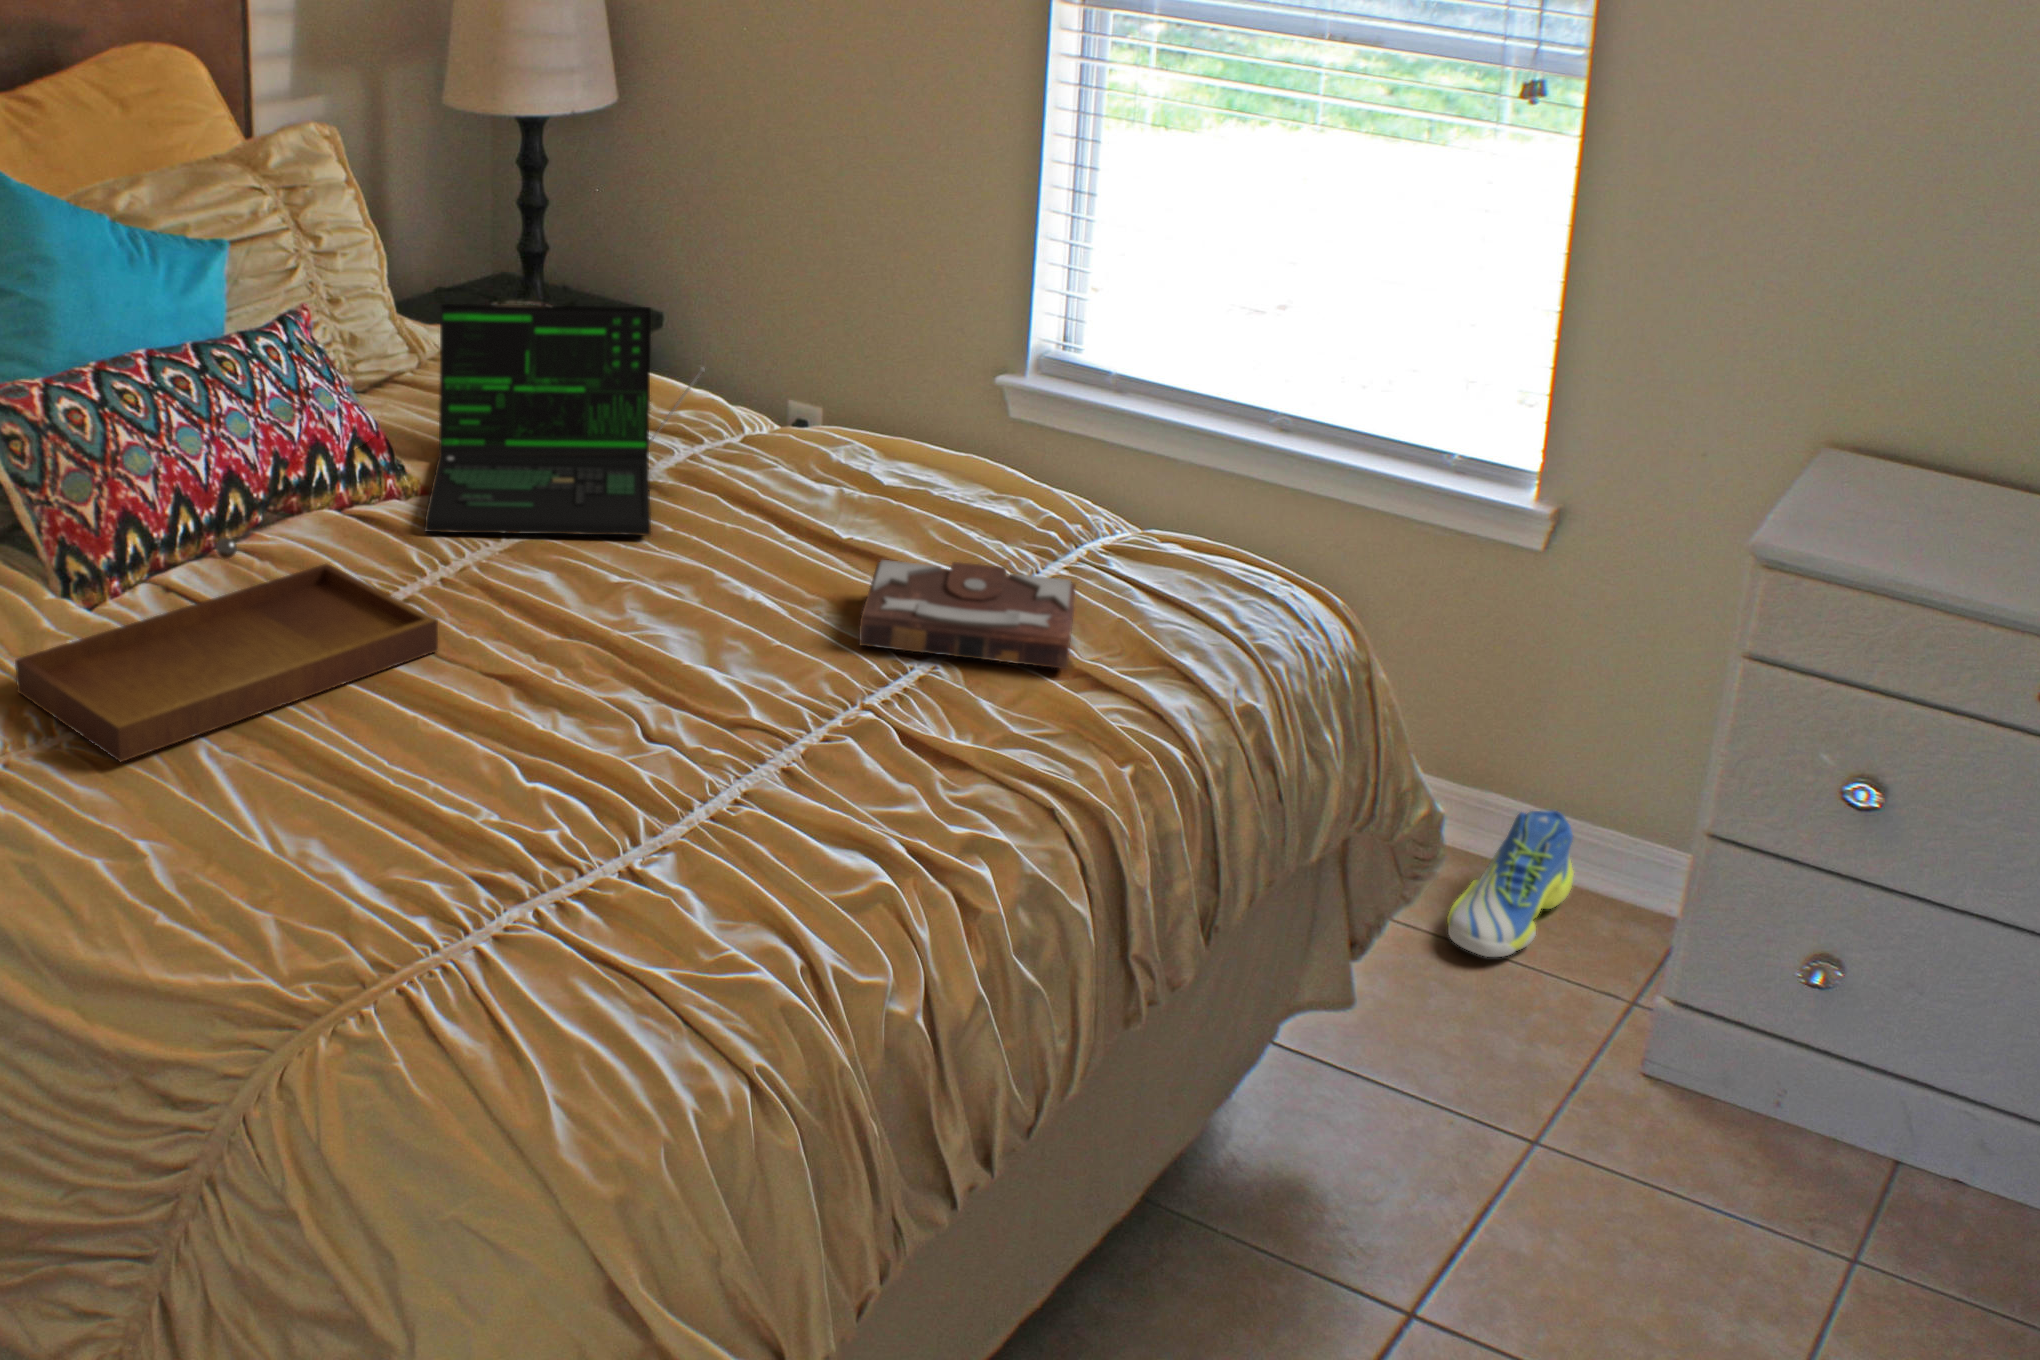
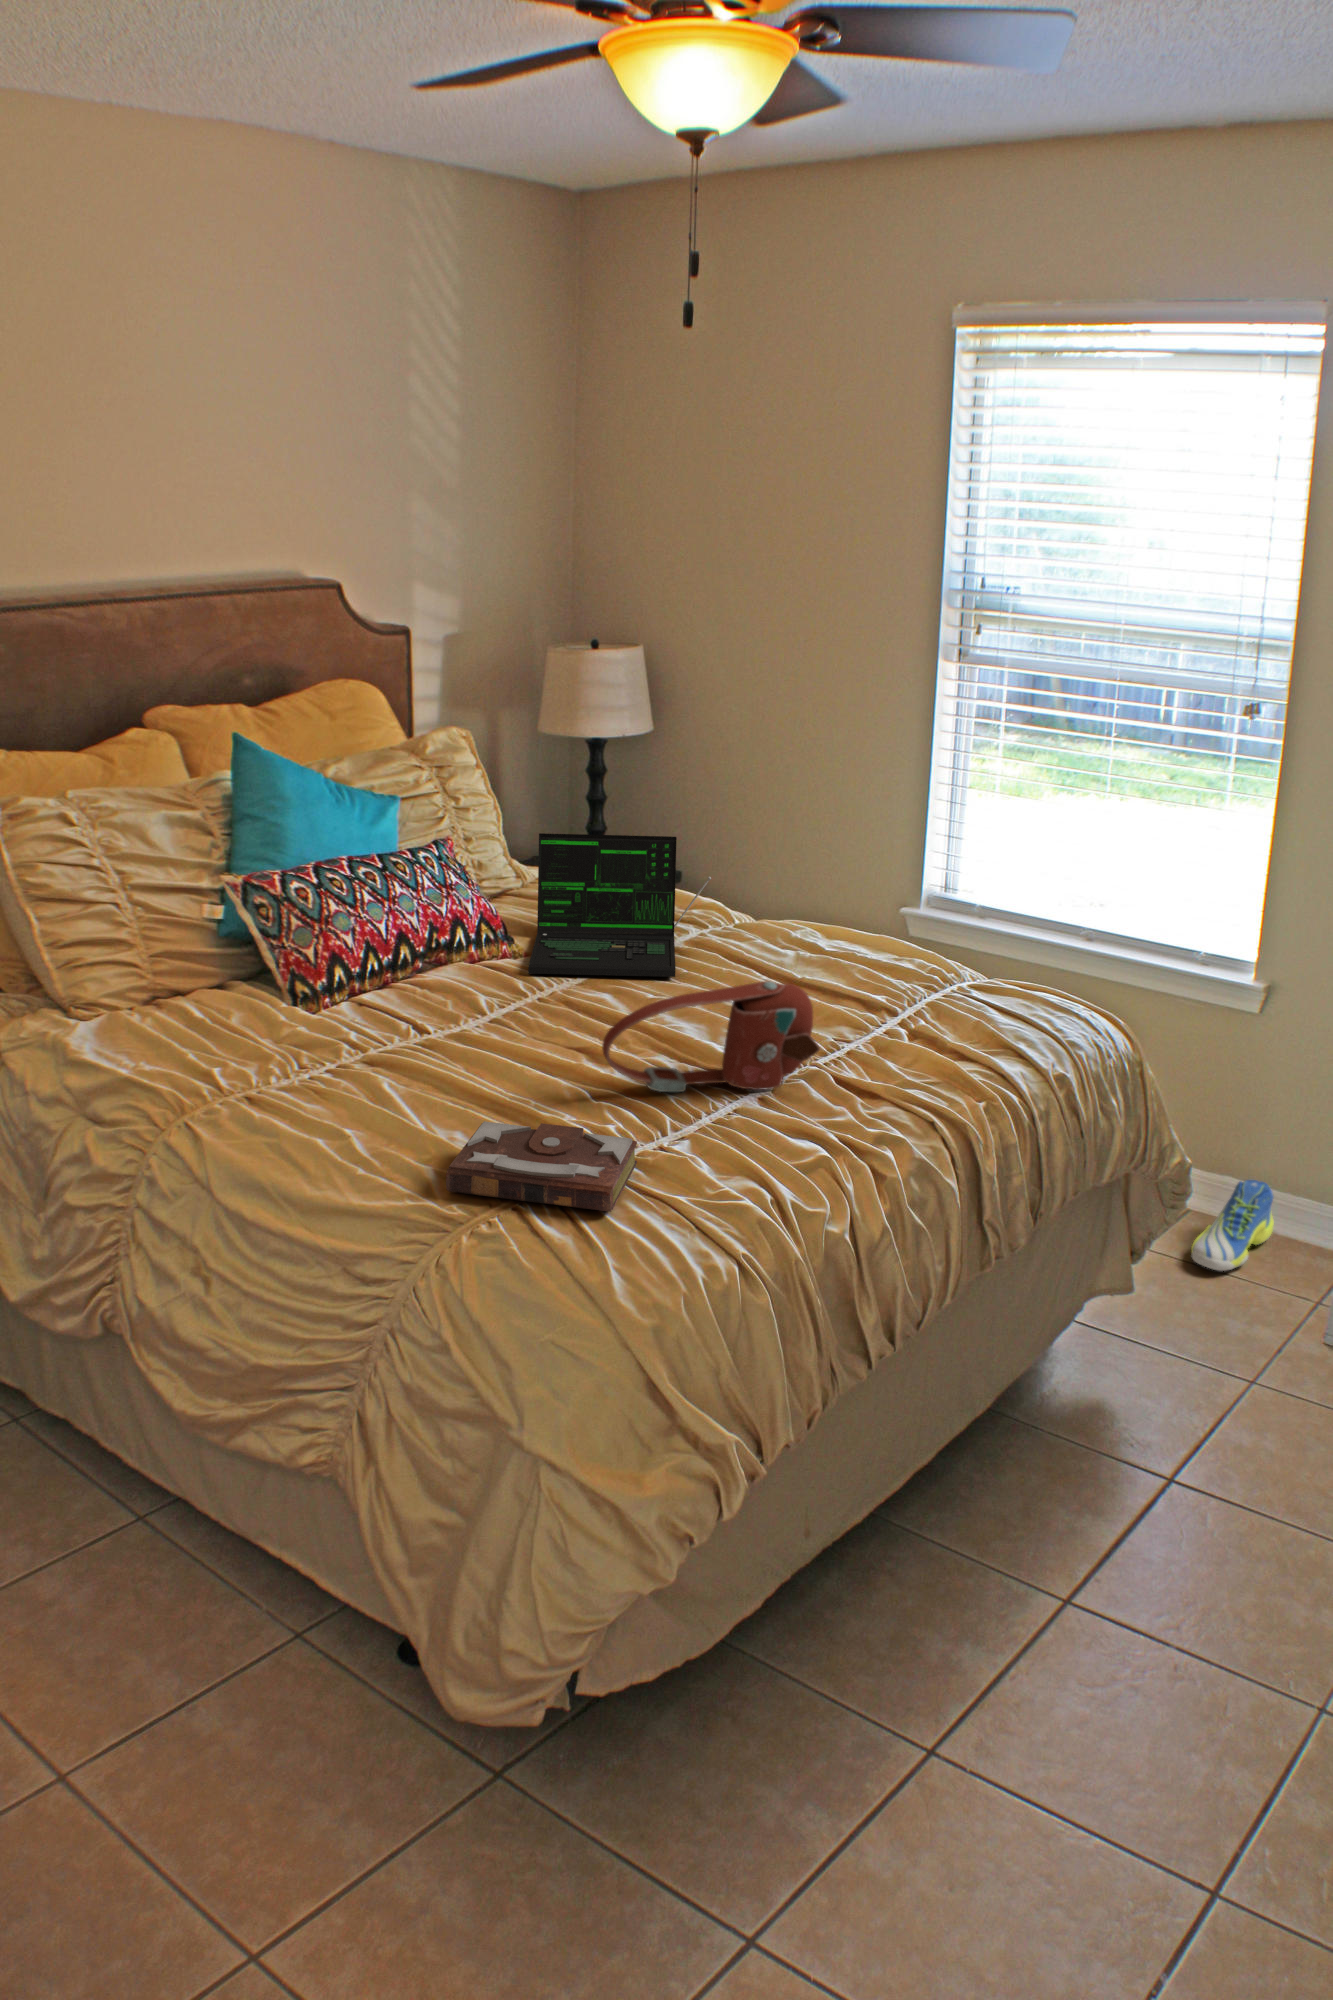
tray: present [15,538,438,762] -> none [264,958,538,1089]
book: present [859,560,1076,669] -> present [446,1121,637,1212]
handbag: none [537,584,877,759] -> present [602,981,820,1092]

